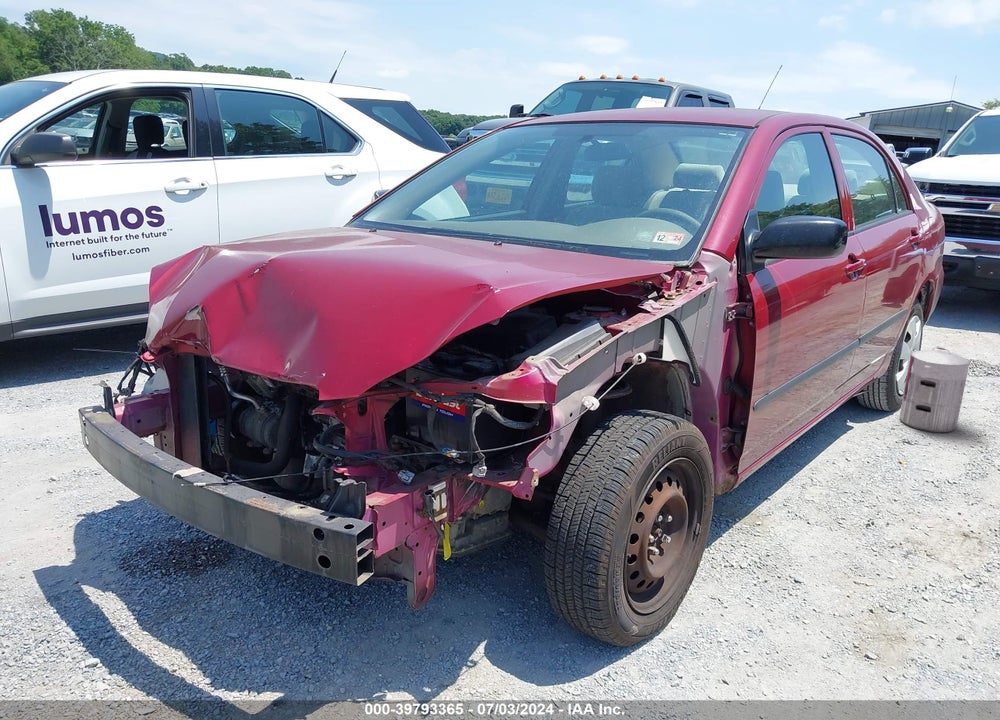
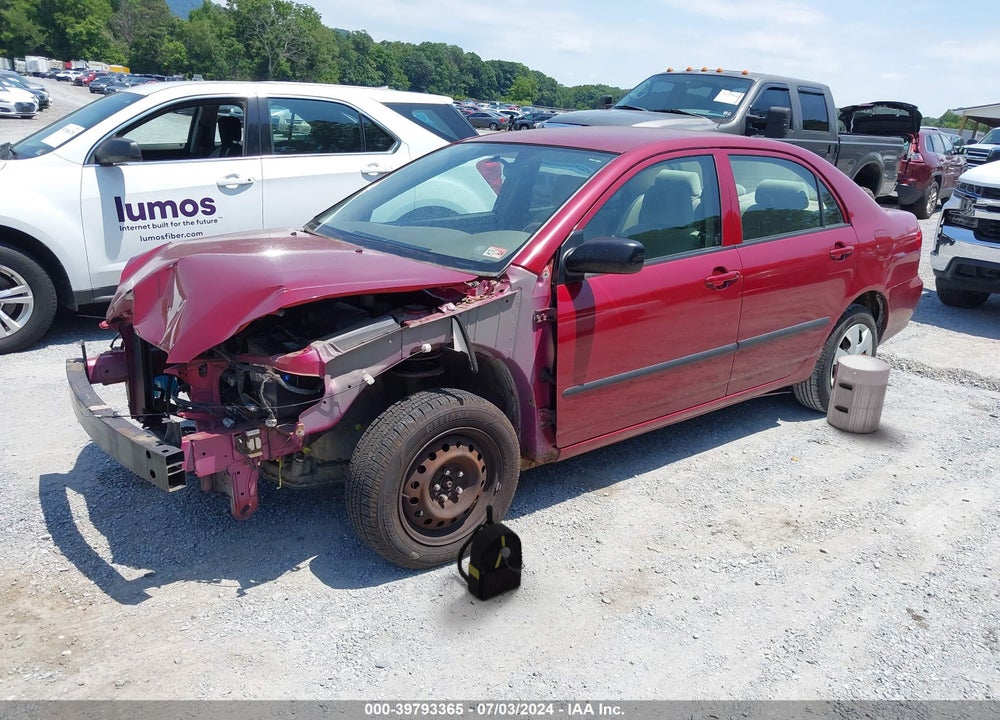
backpack: none [669,551,763,674] -> present [457,505,525,600]

